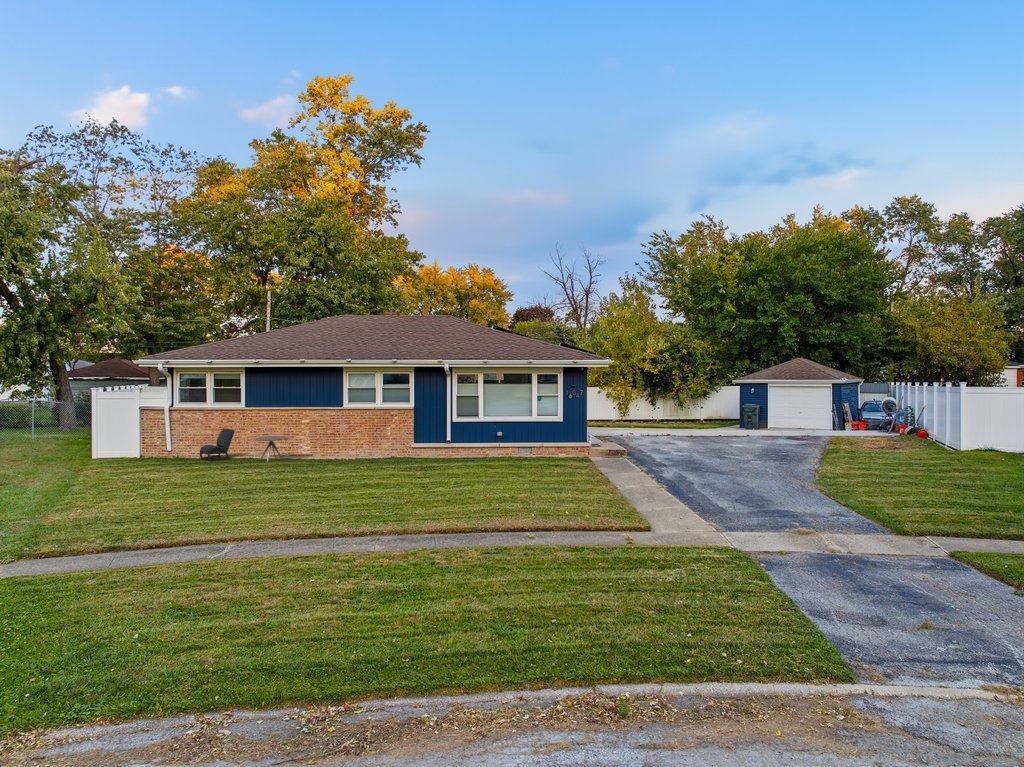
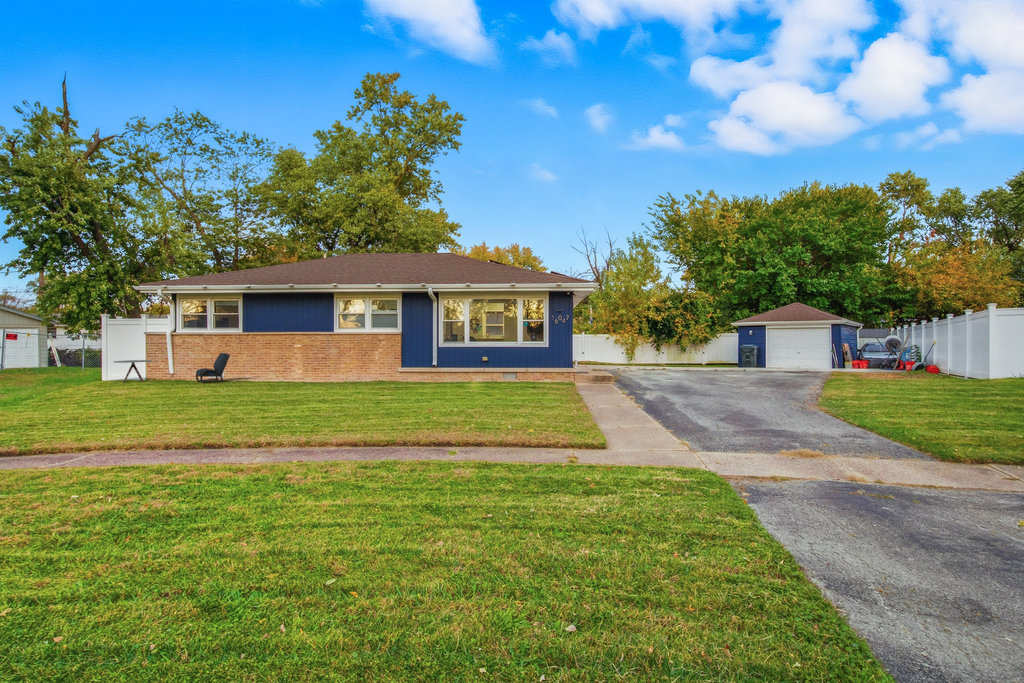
round table: present [254,436,288,462] -> present [114,360,152,383]

